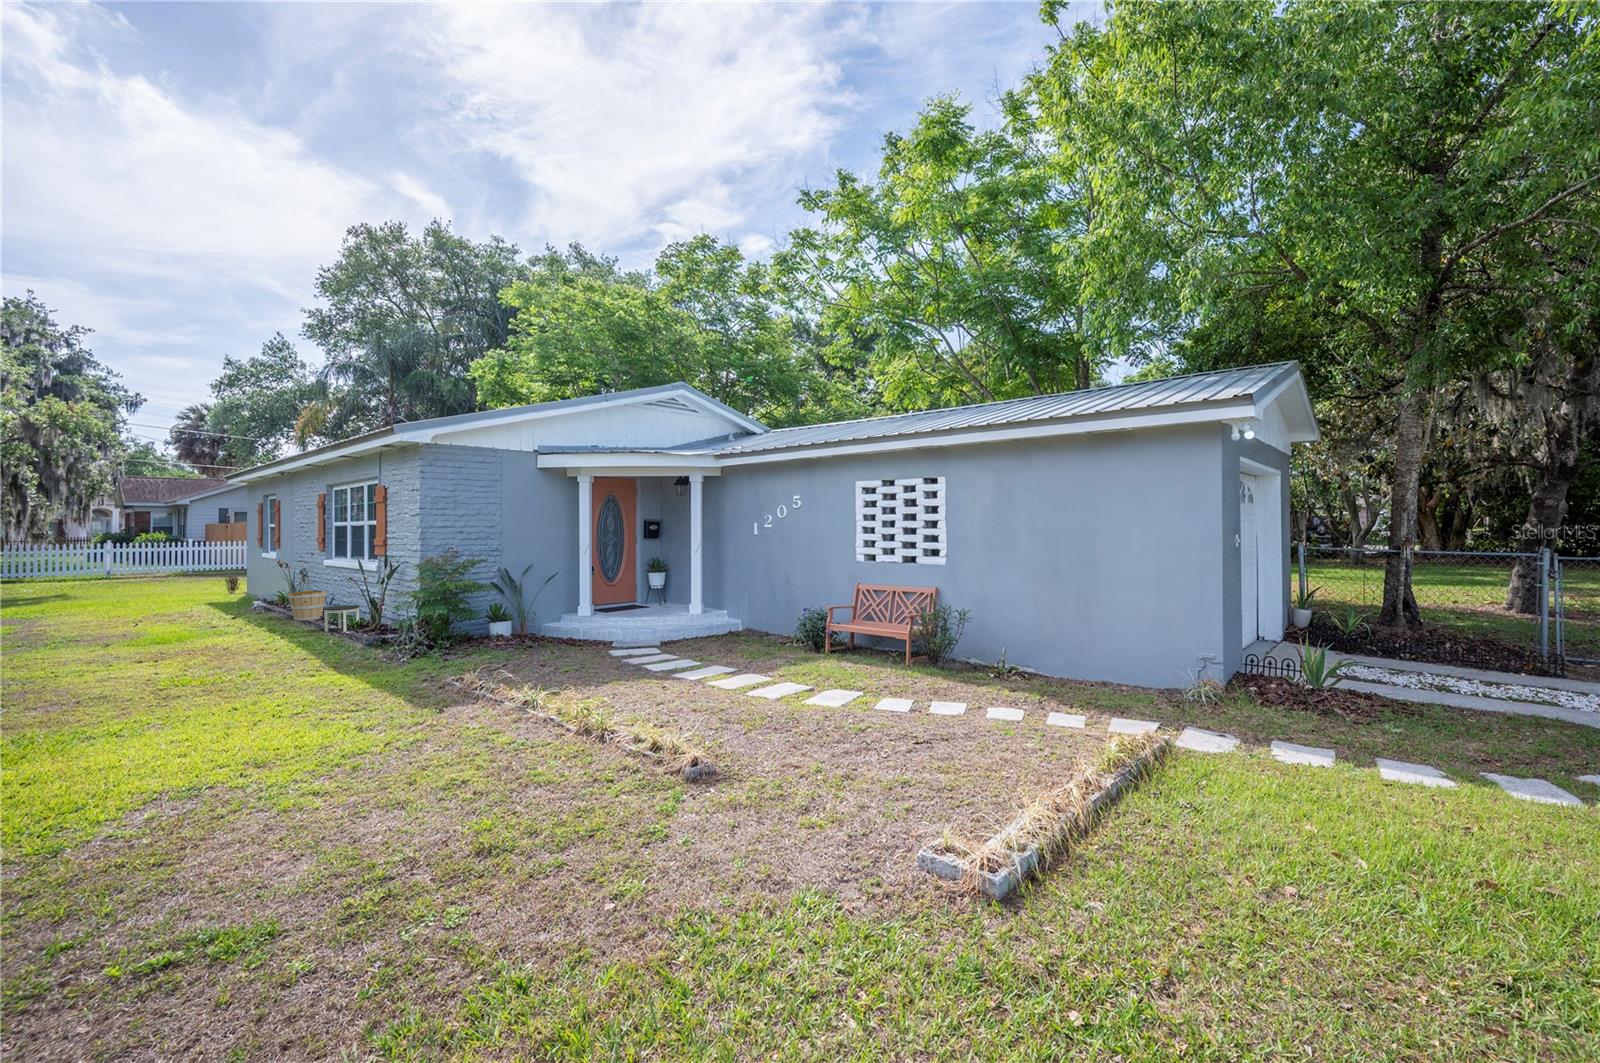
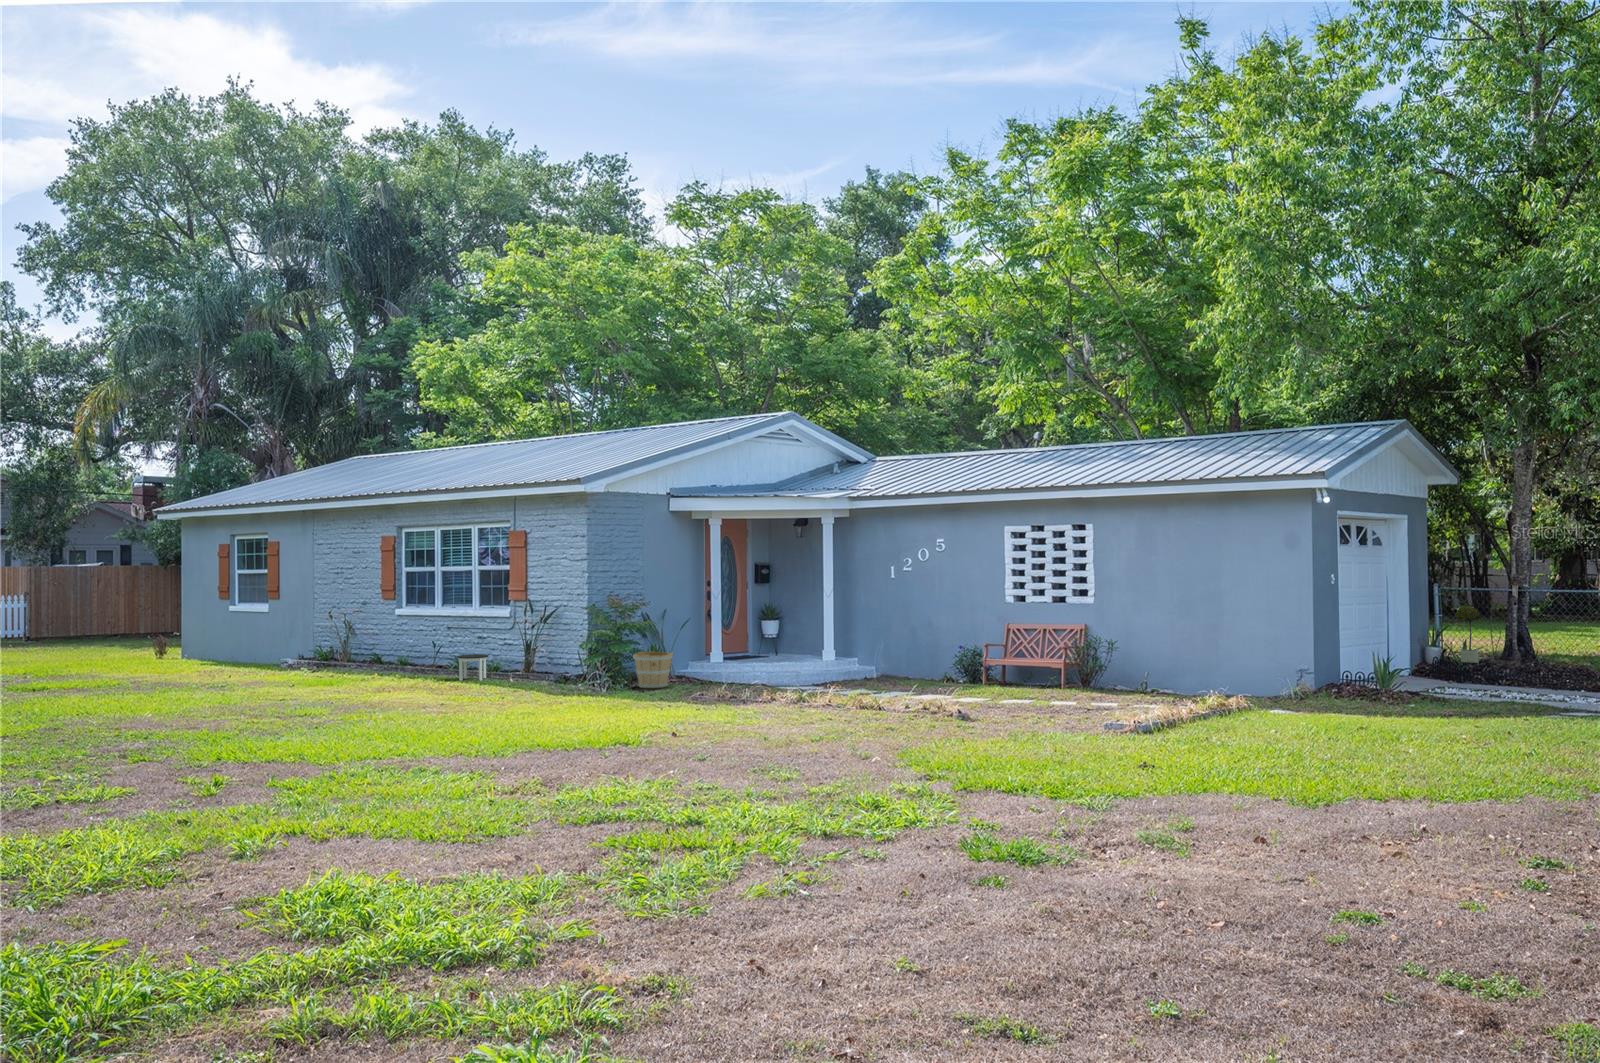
potted tree: none [1354,569,1387,632] -> present [1455,605,1481,663]
wooden bucket: present [287,590,327,621] -> present [633,651,673,688]

